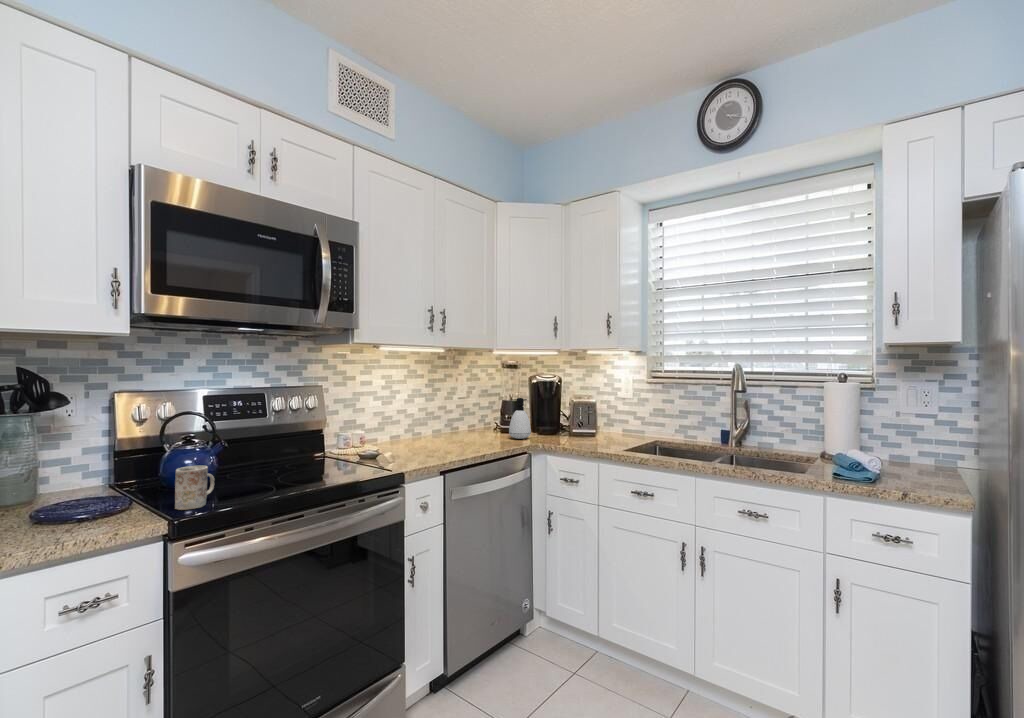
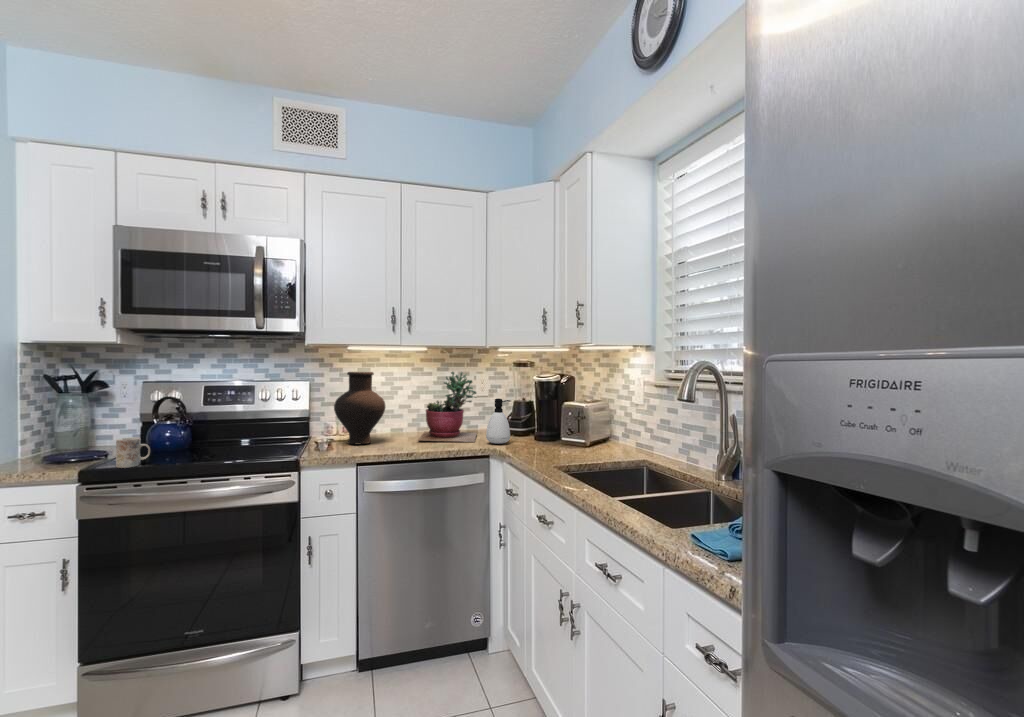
succulent plant: none [429,374,497,442] -> present [418,372,477,442]
vase: none [370,375,423,452] -> present [334,372,385,444]

